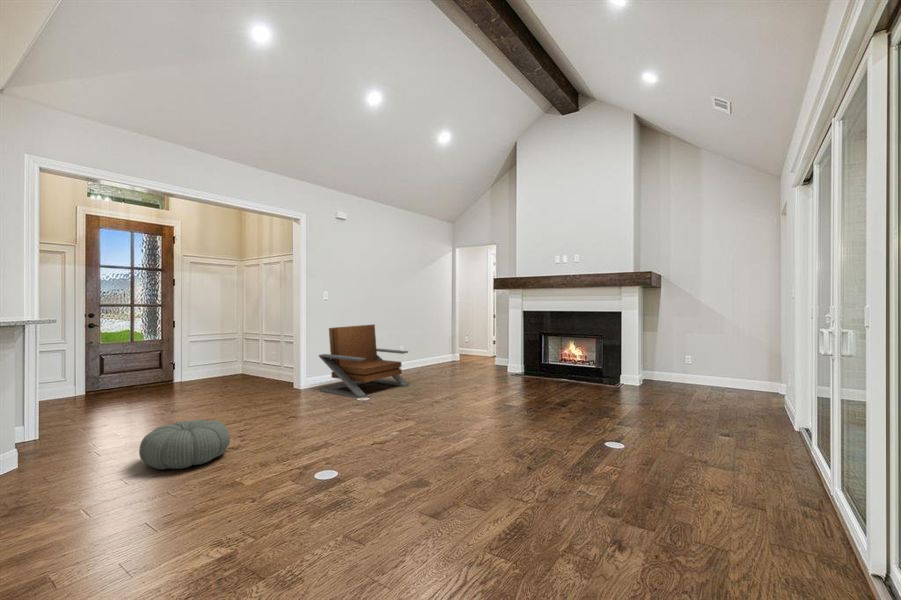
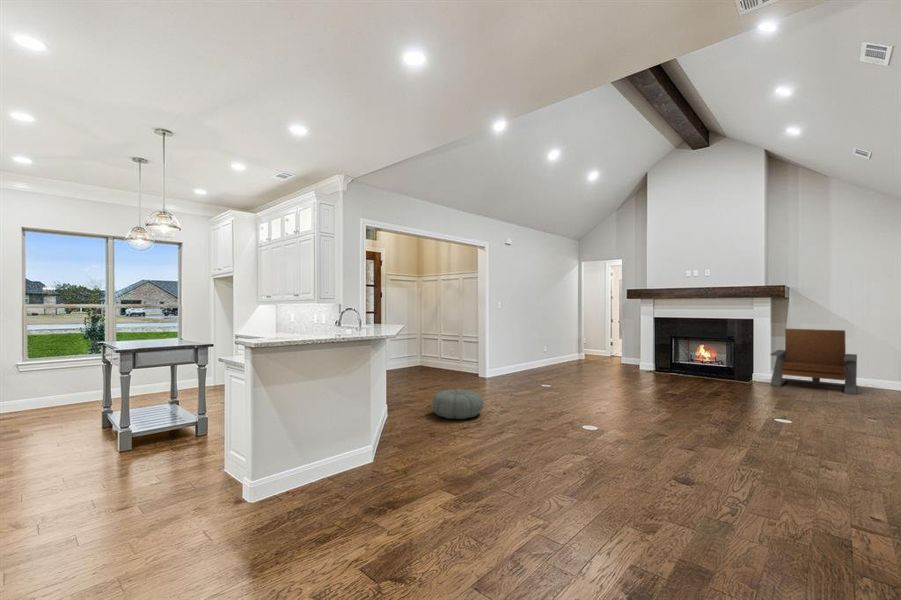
lounge chair: present [319,325,408,398] -> present [770,329,857,395]

